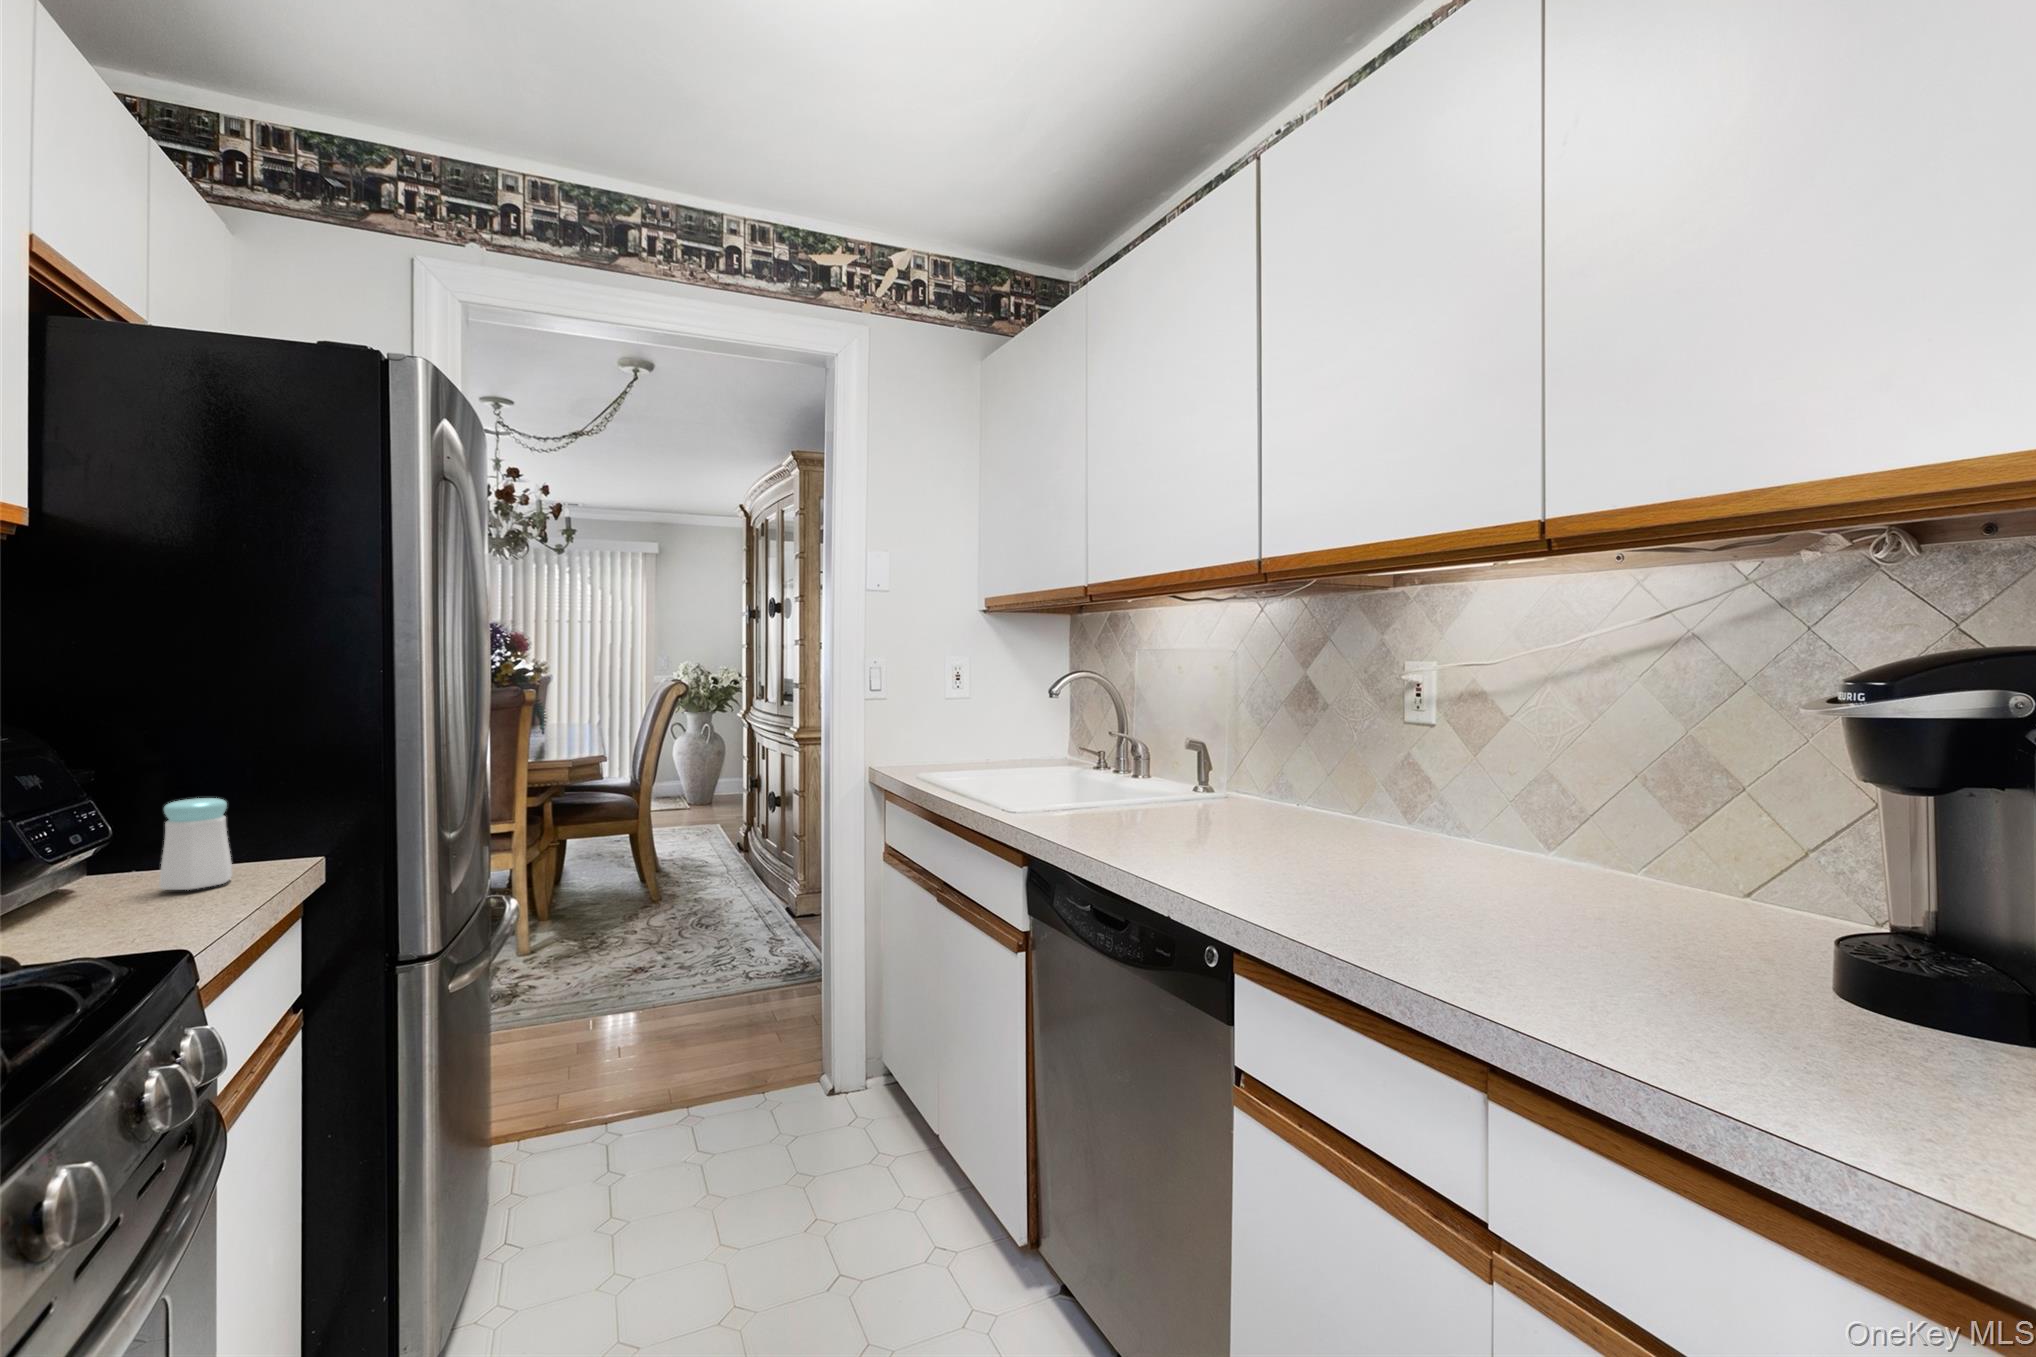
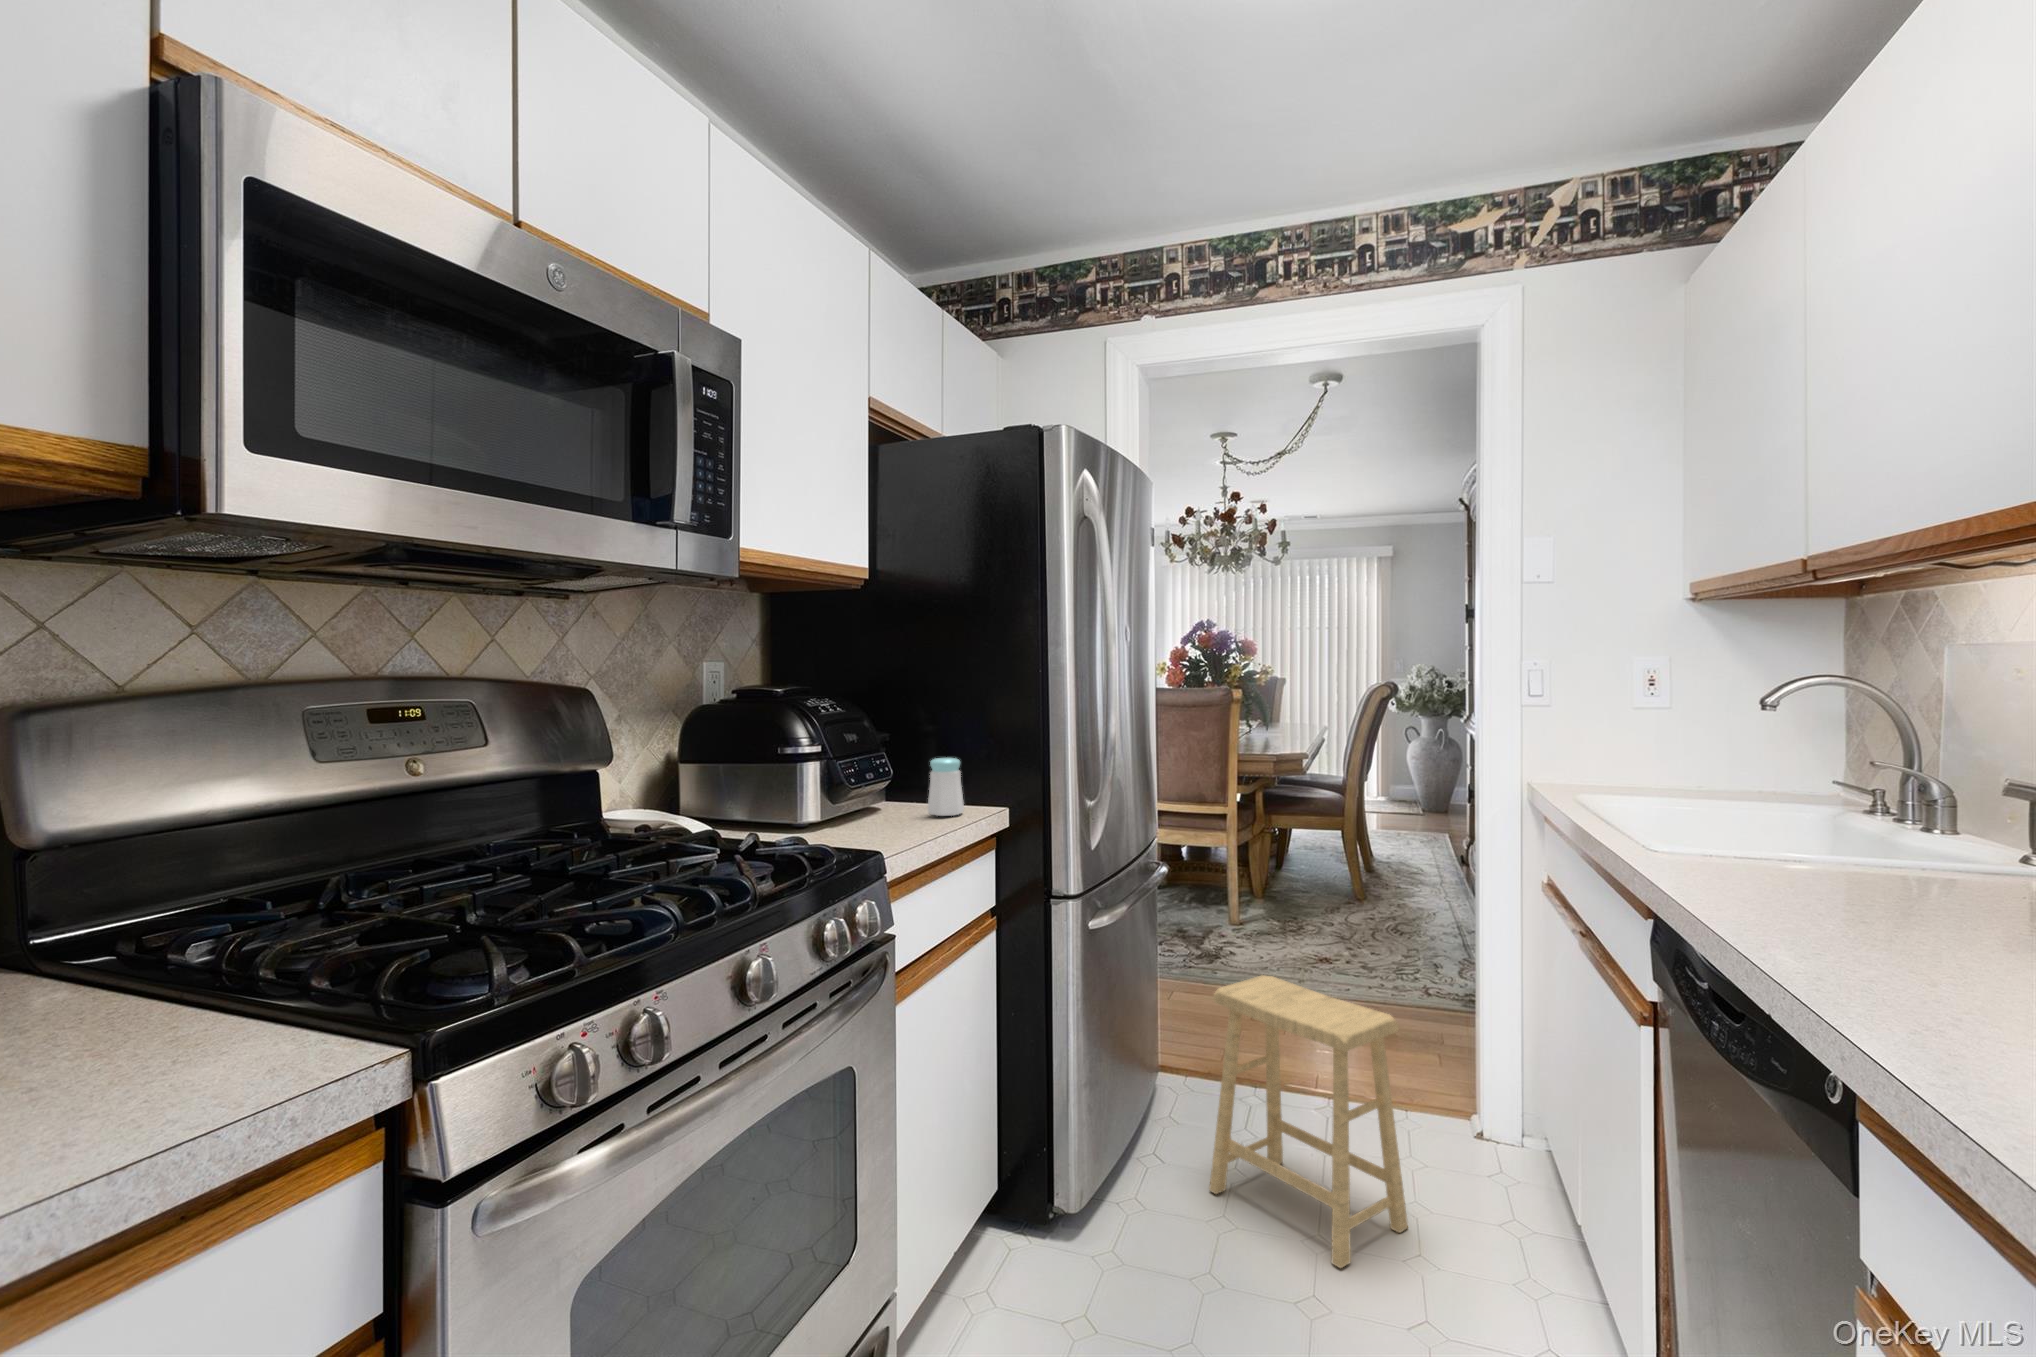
footstool: none [594,1000,807,1283] -> present [1209,975,1408,1268]

